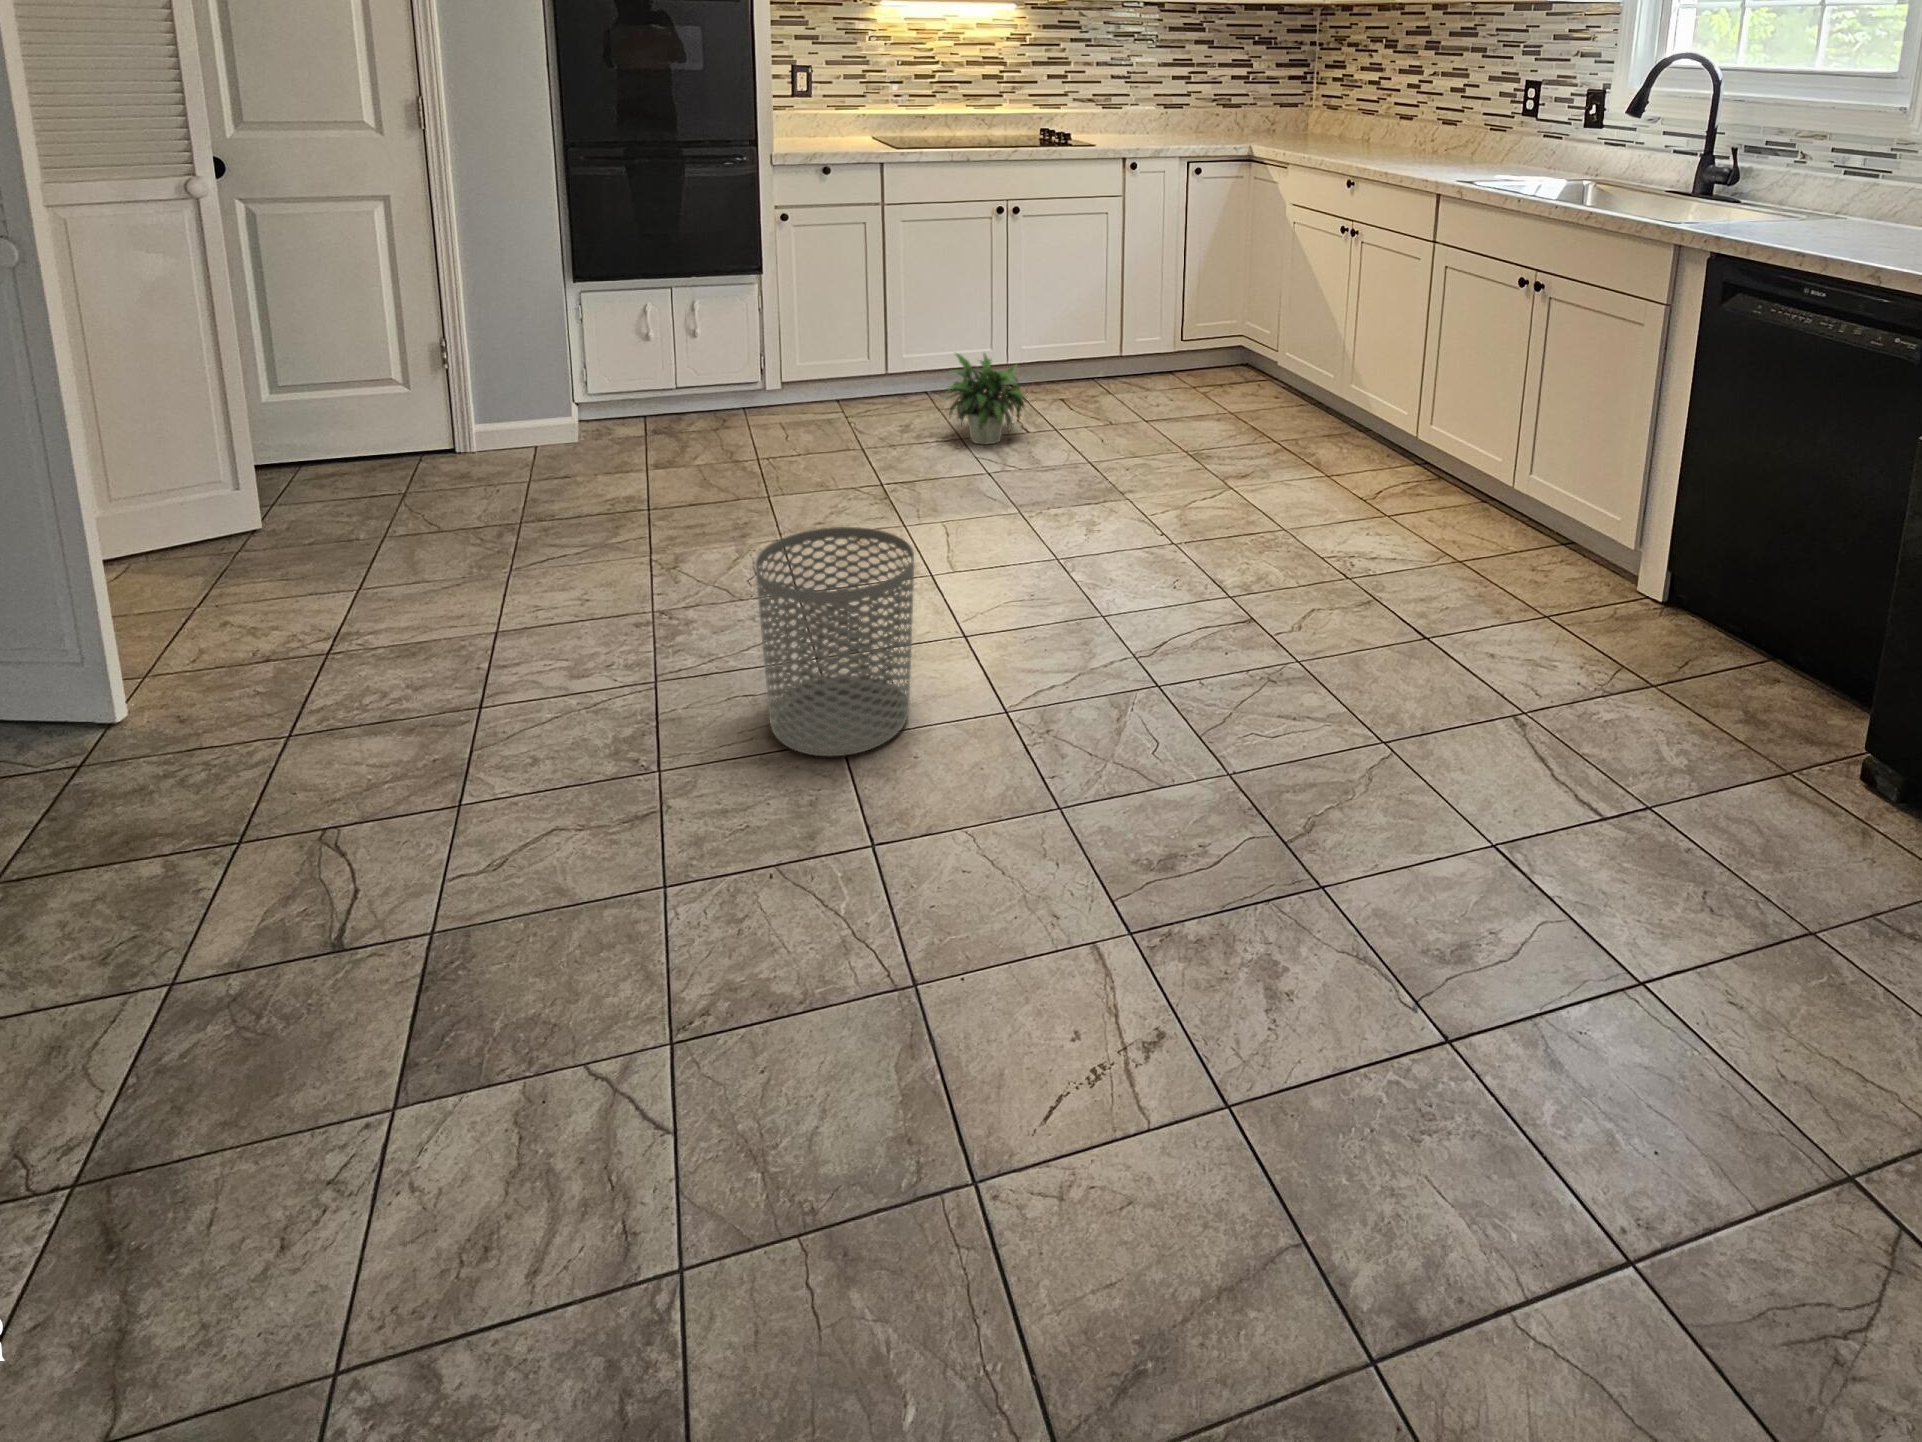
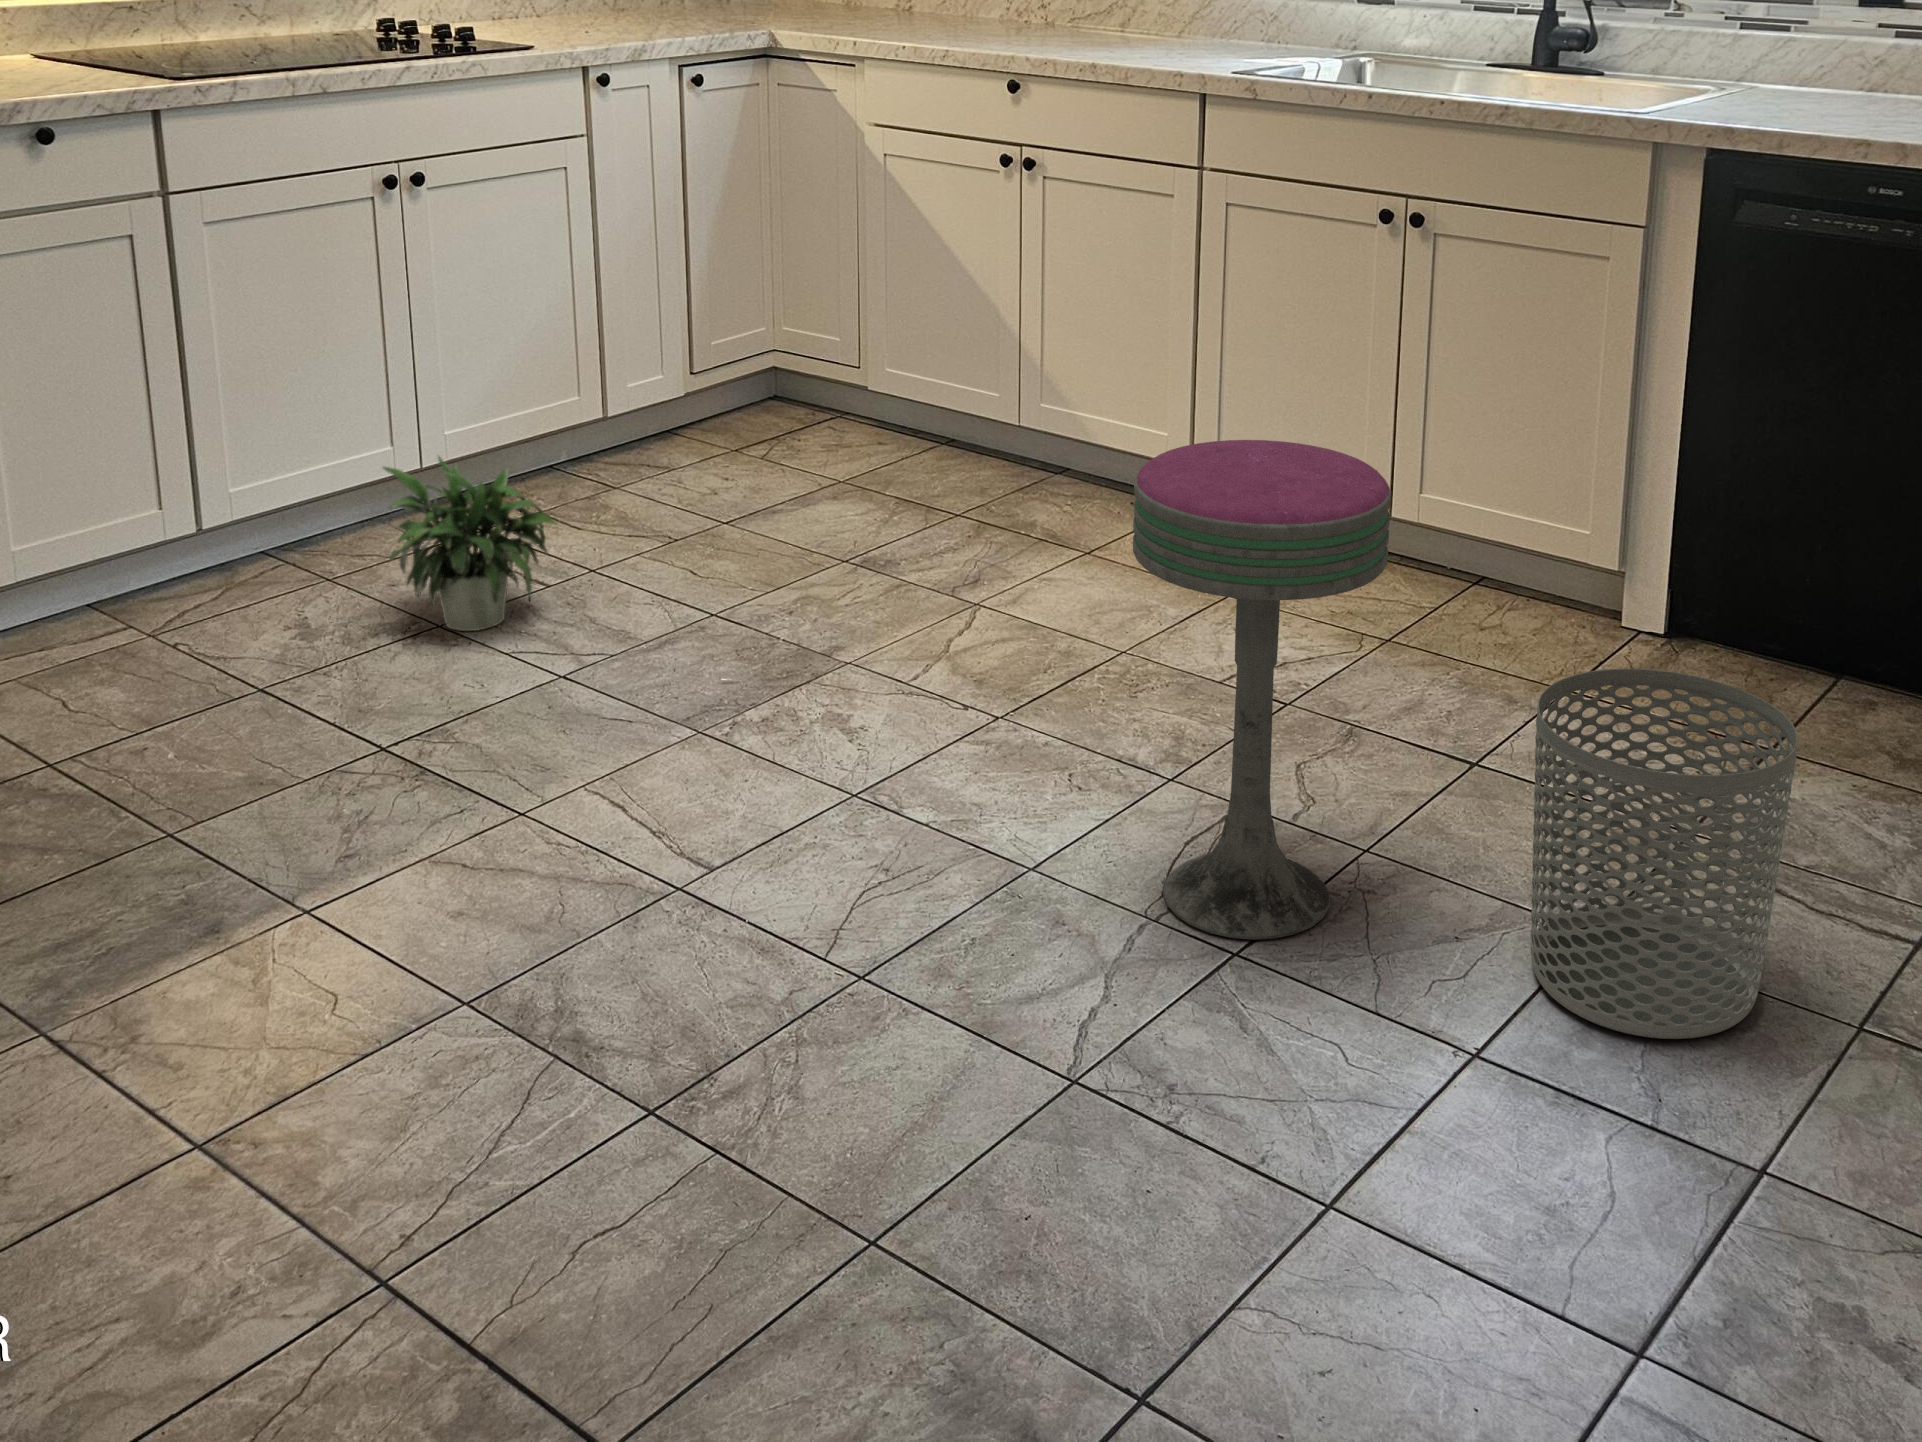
bar stool: none [1138,383,1292,683] -> present [1133,440,1391,940]
waste bin: present [755,527,914,756] -> present [1531,669,1798,1039]

